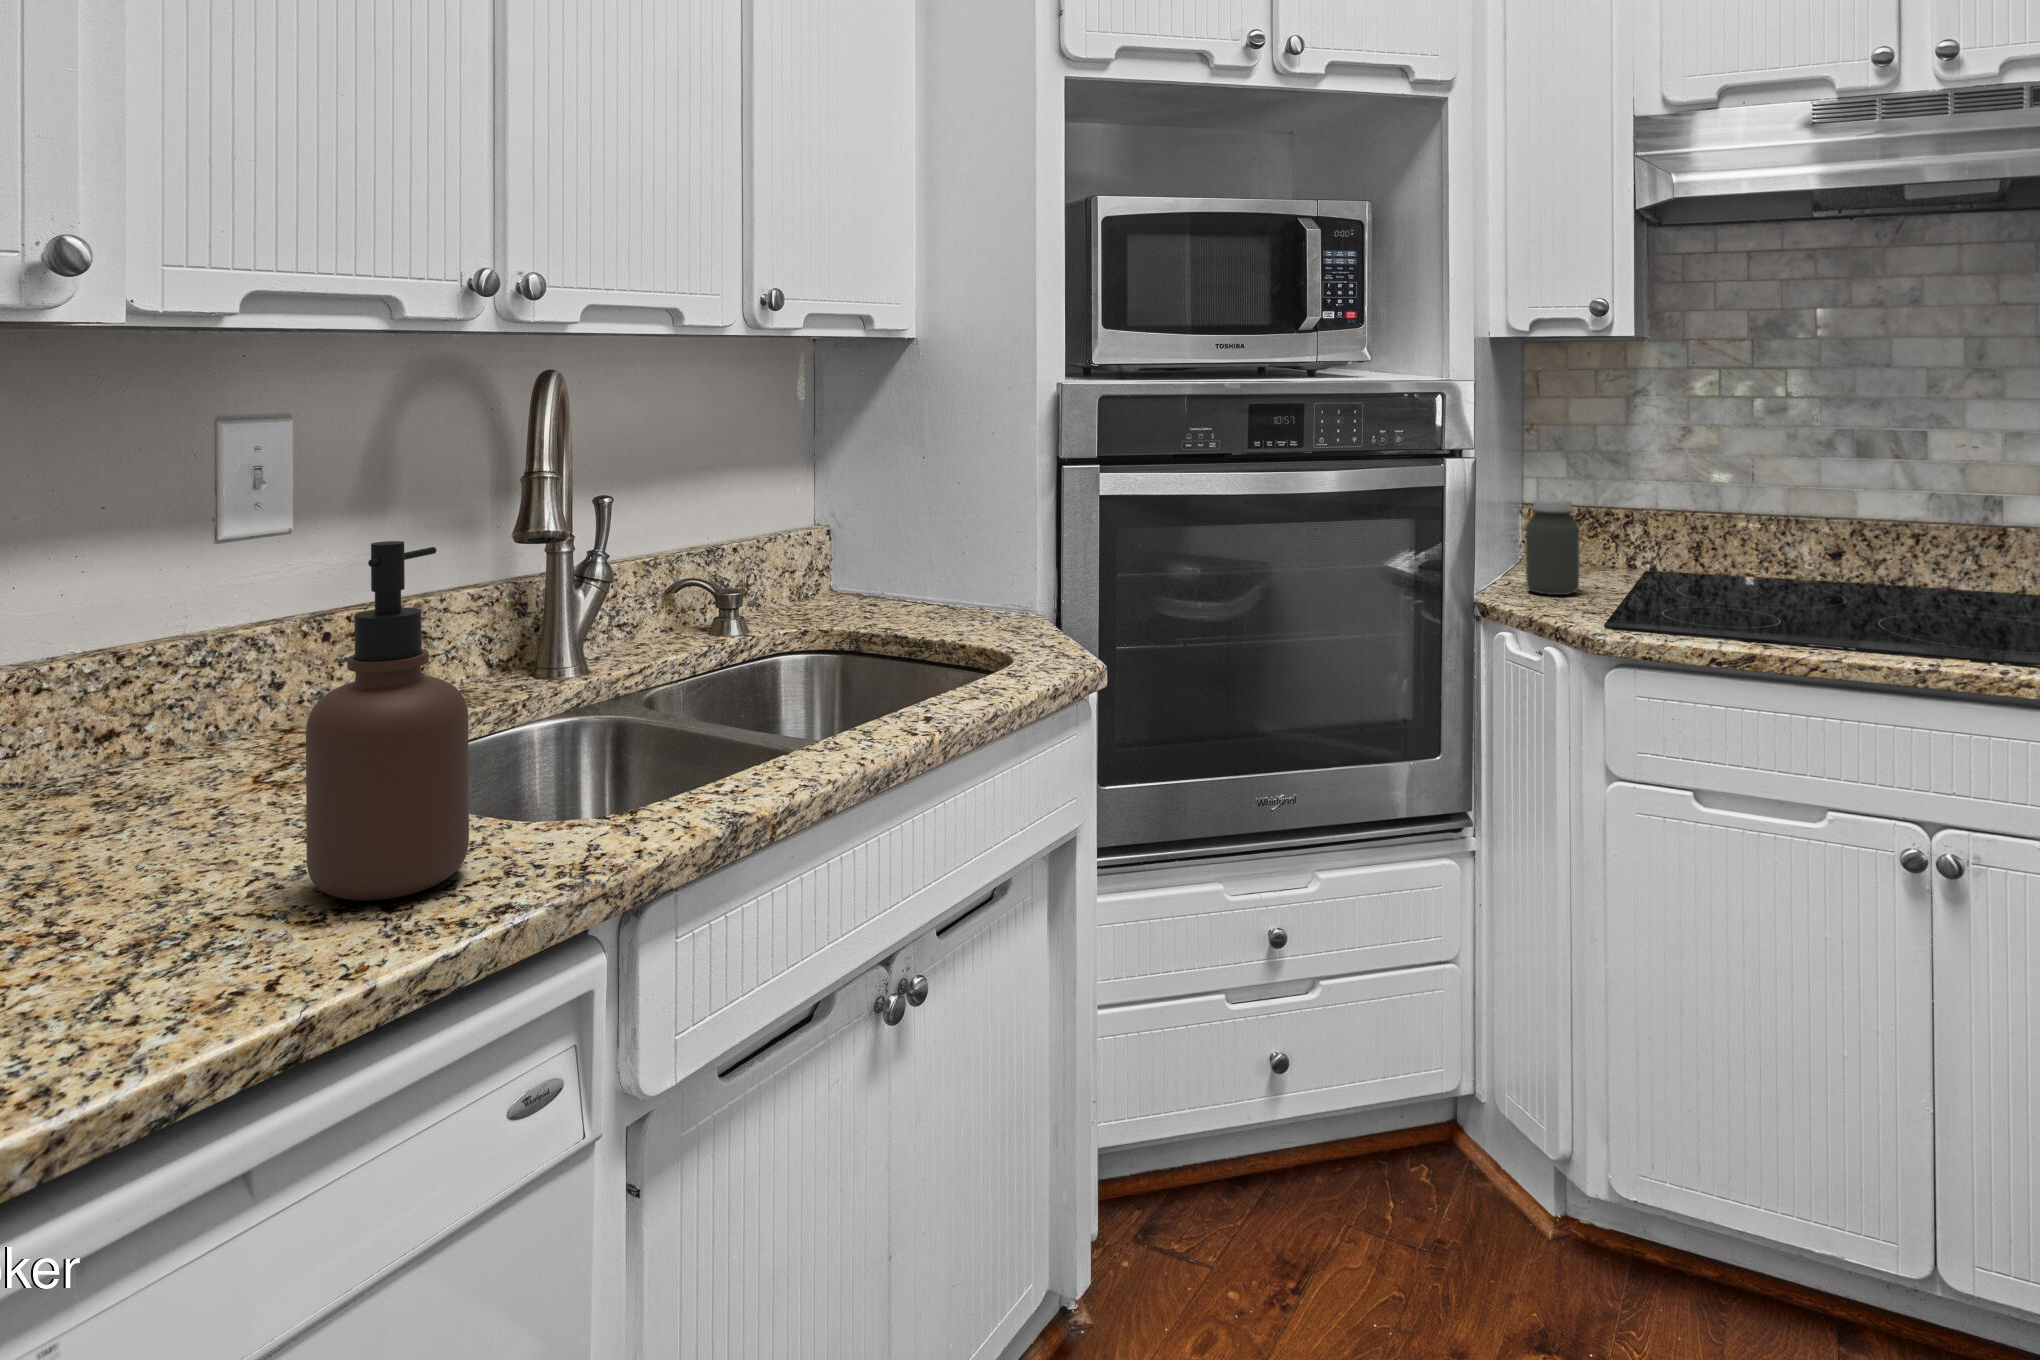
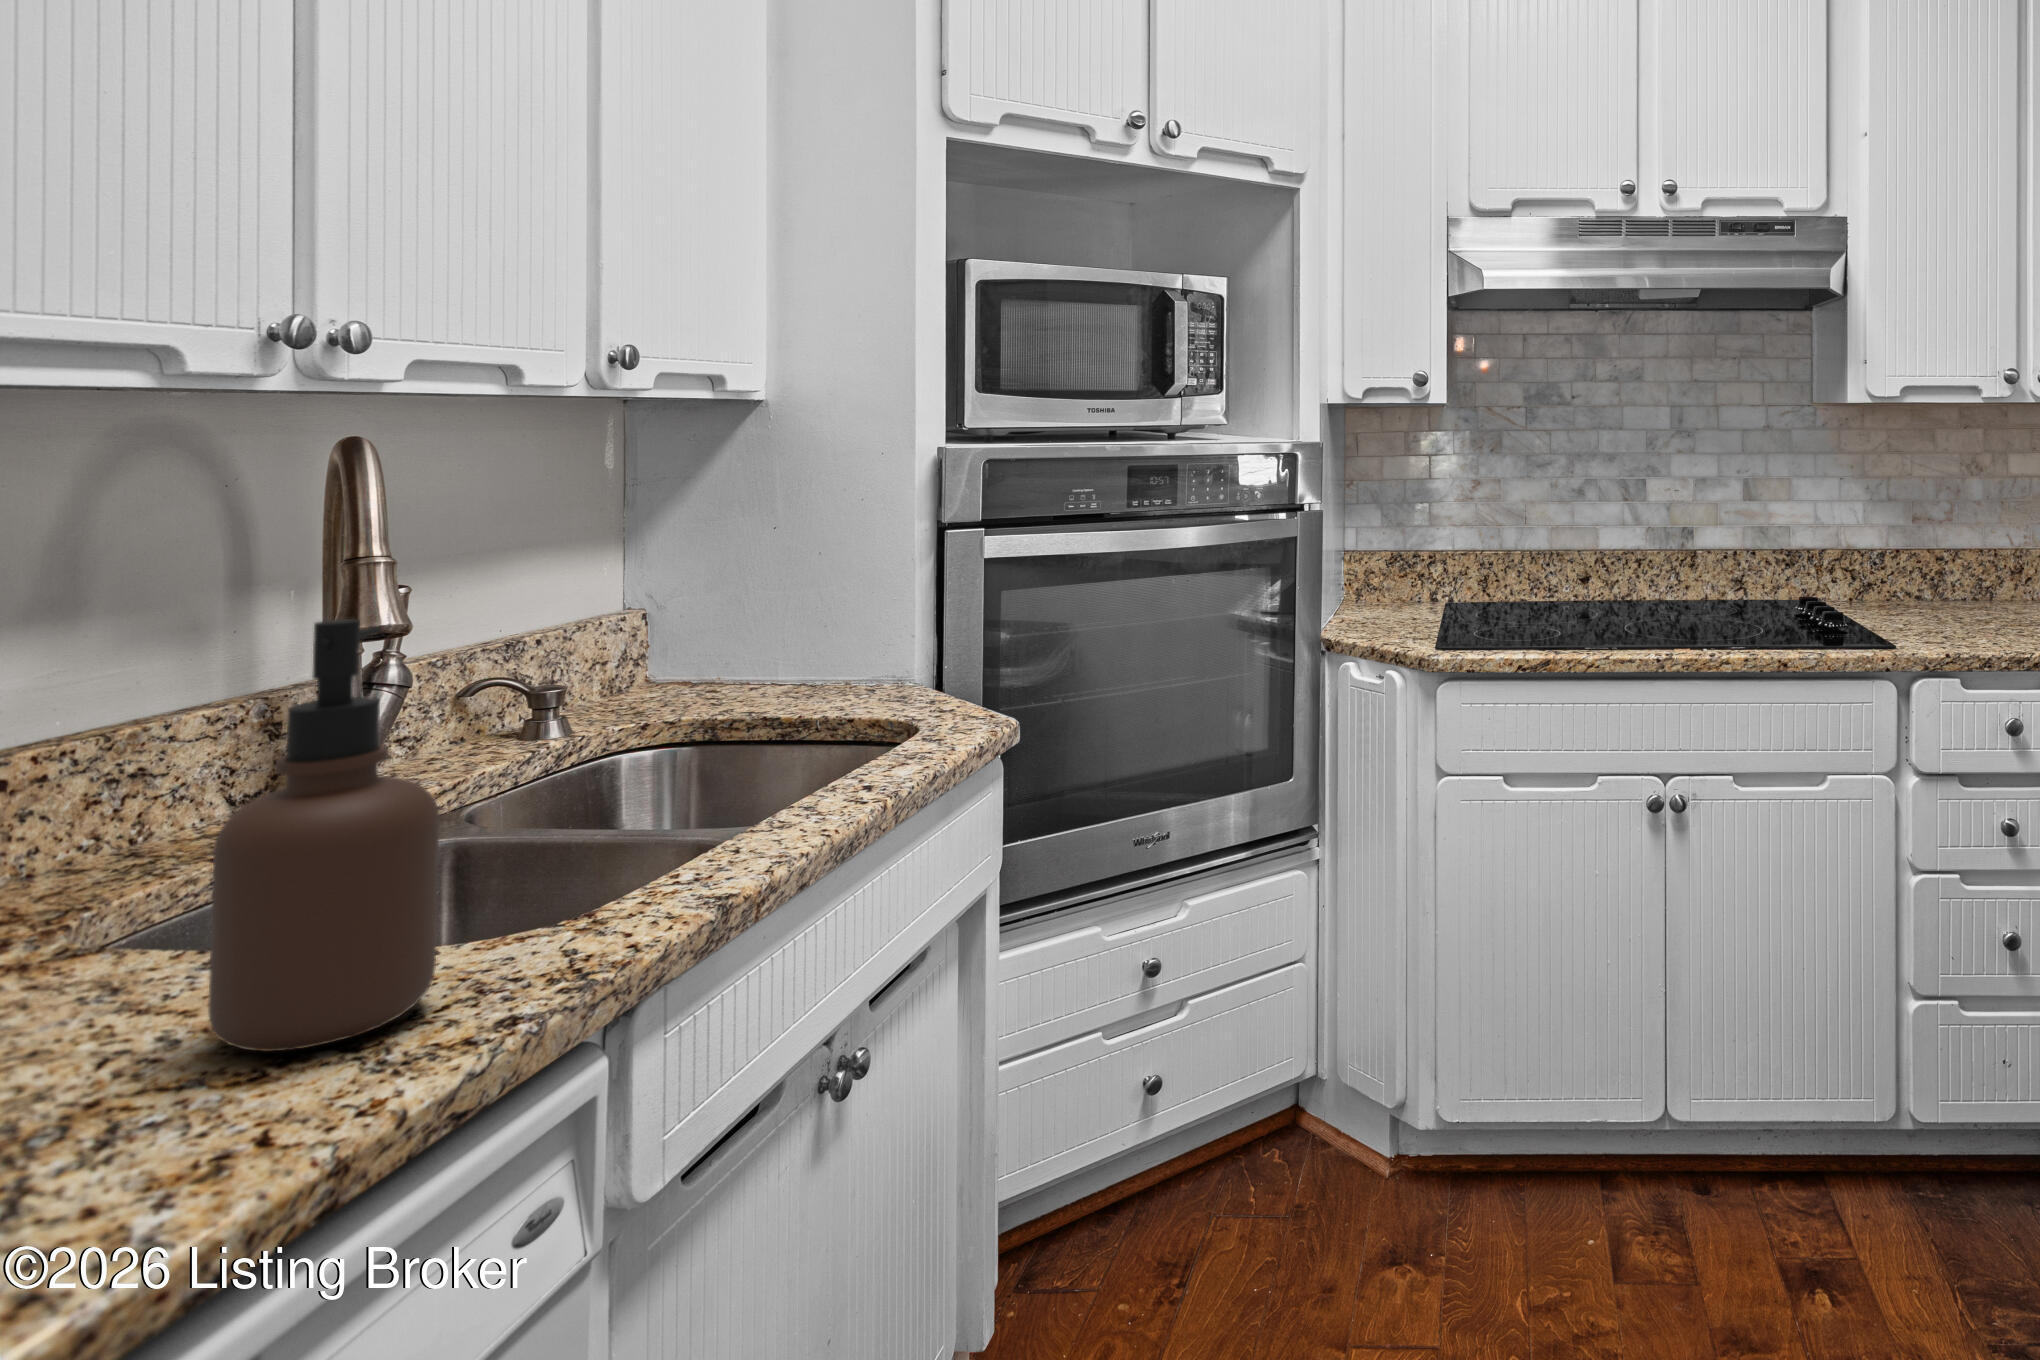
jar: present [1526,499,1579,595] -> none [1357,544,1401,627]

